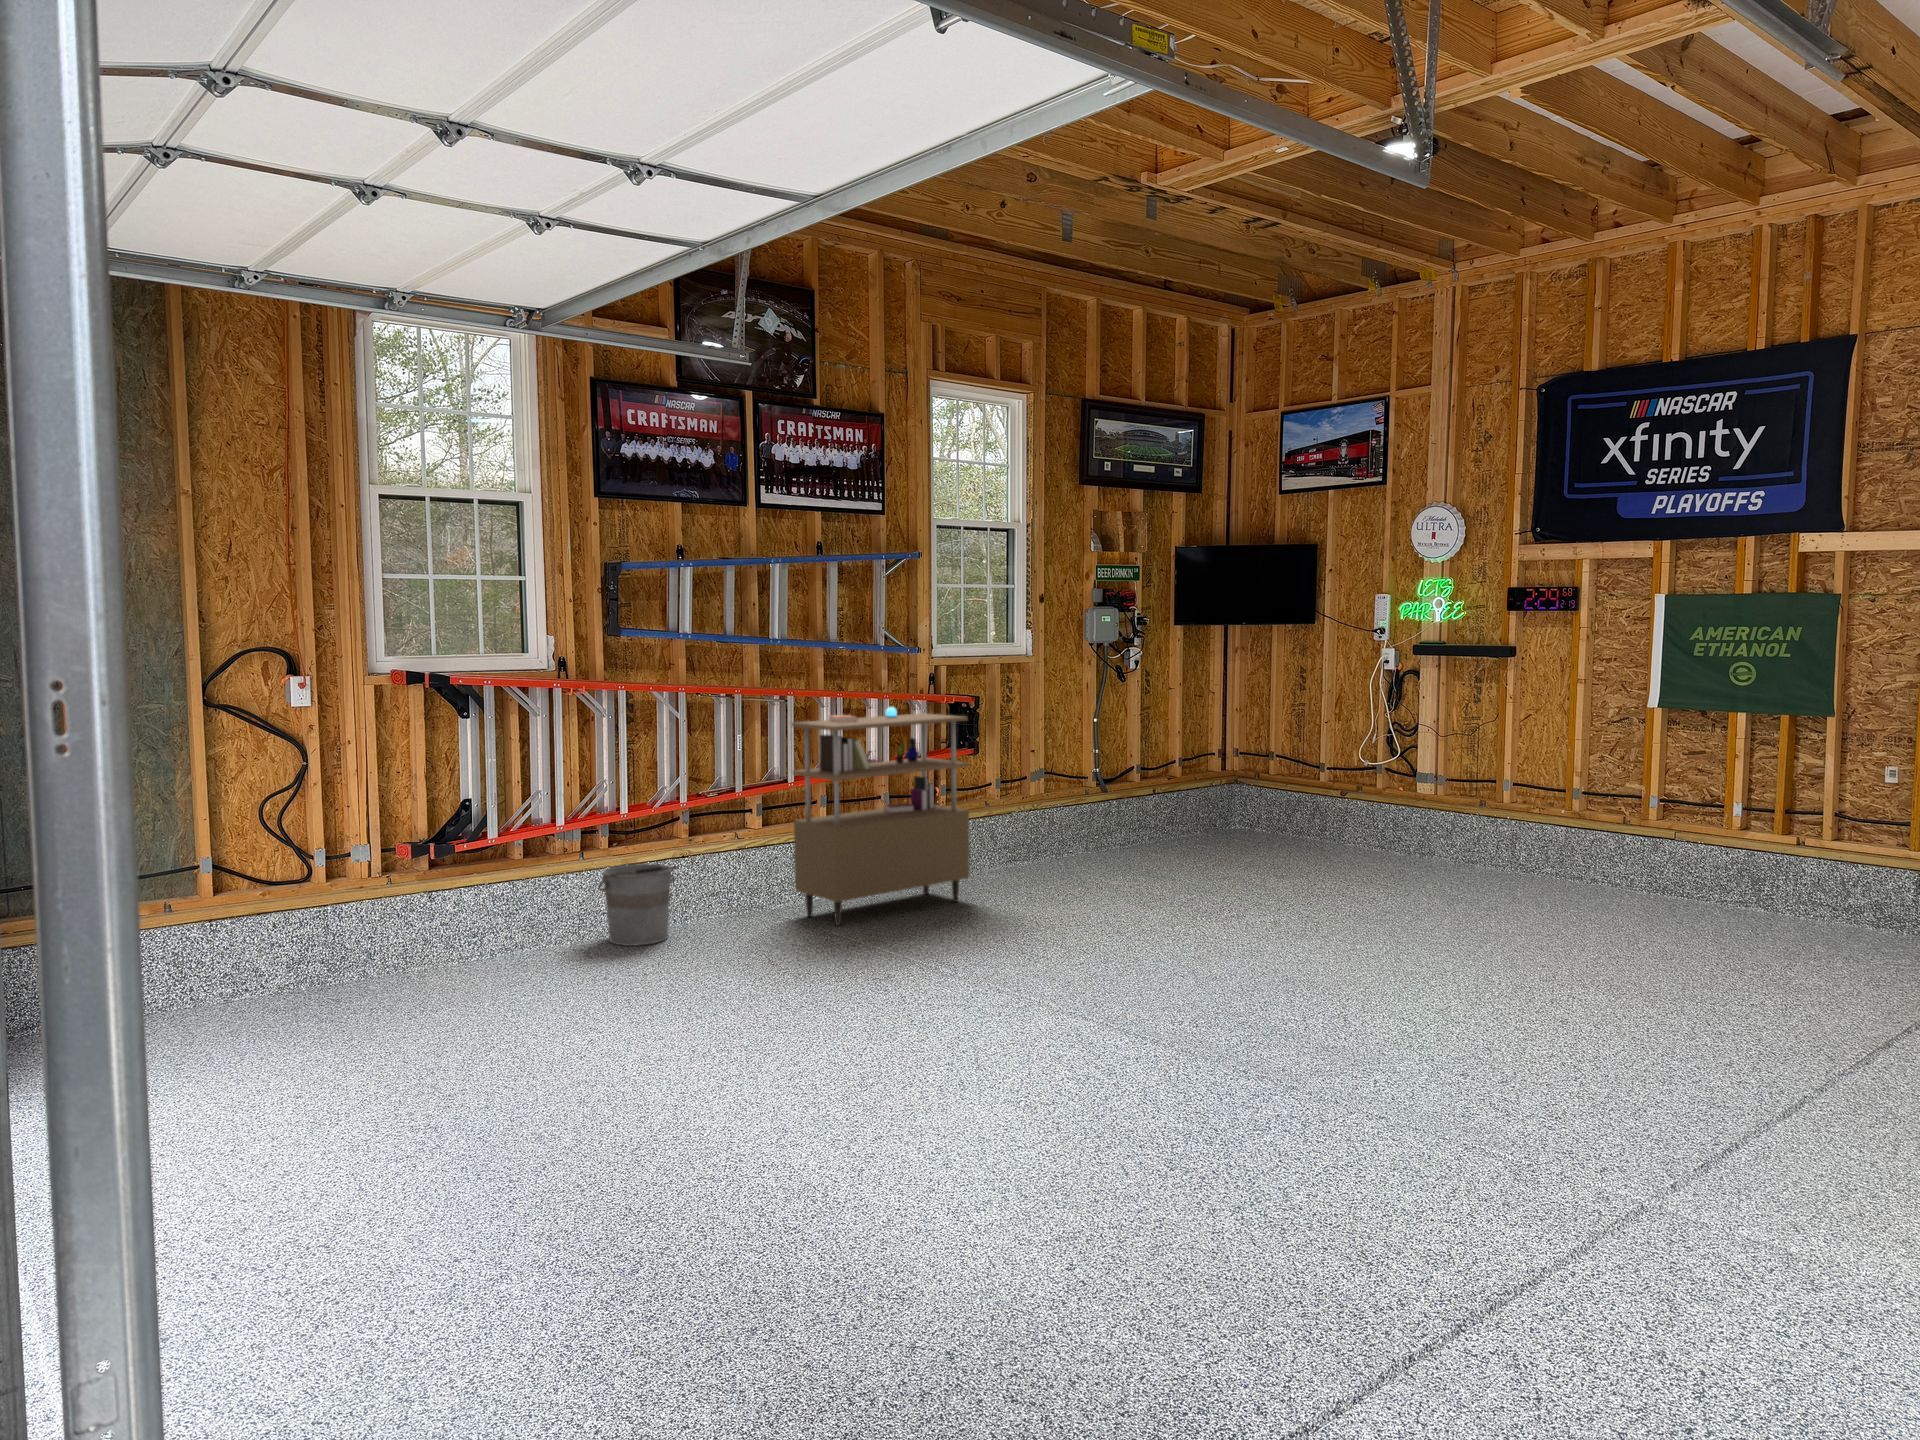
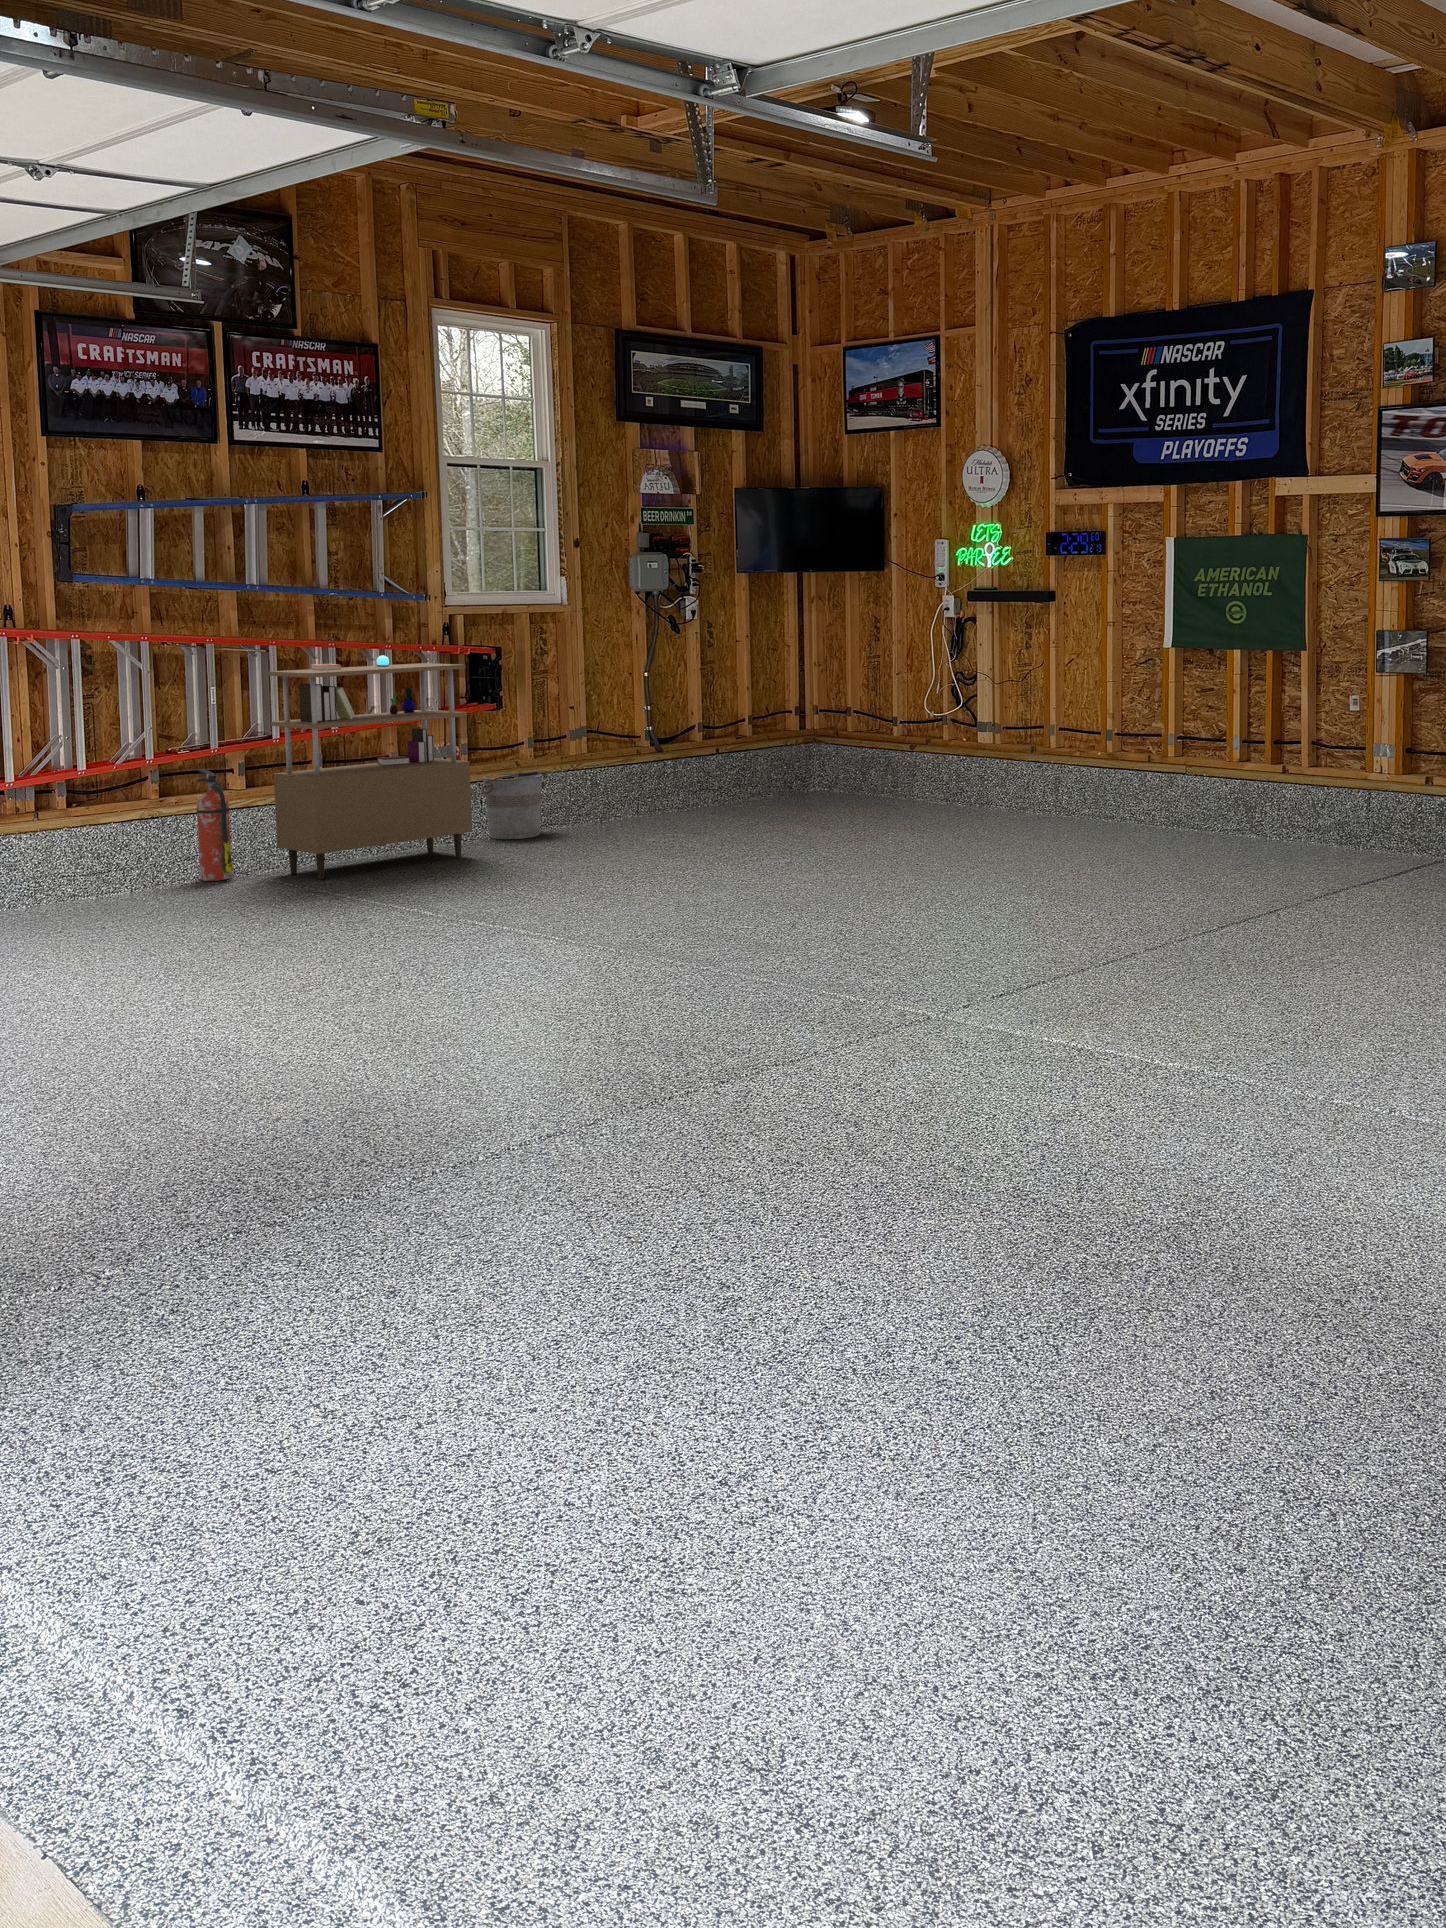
fire extinguisher: none [724,814,757,922] -> present [196,769,234,881]
bucket: present [598,864,678,946] -> present [481,772,549,839]

